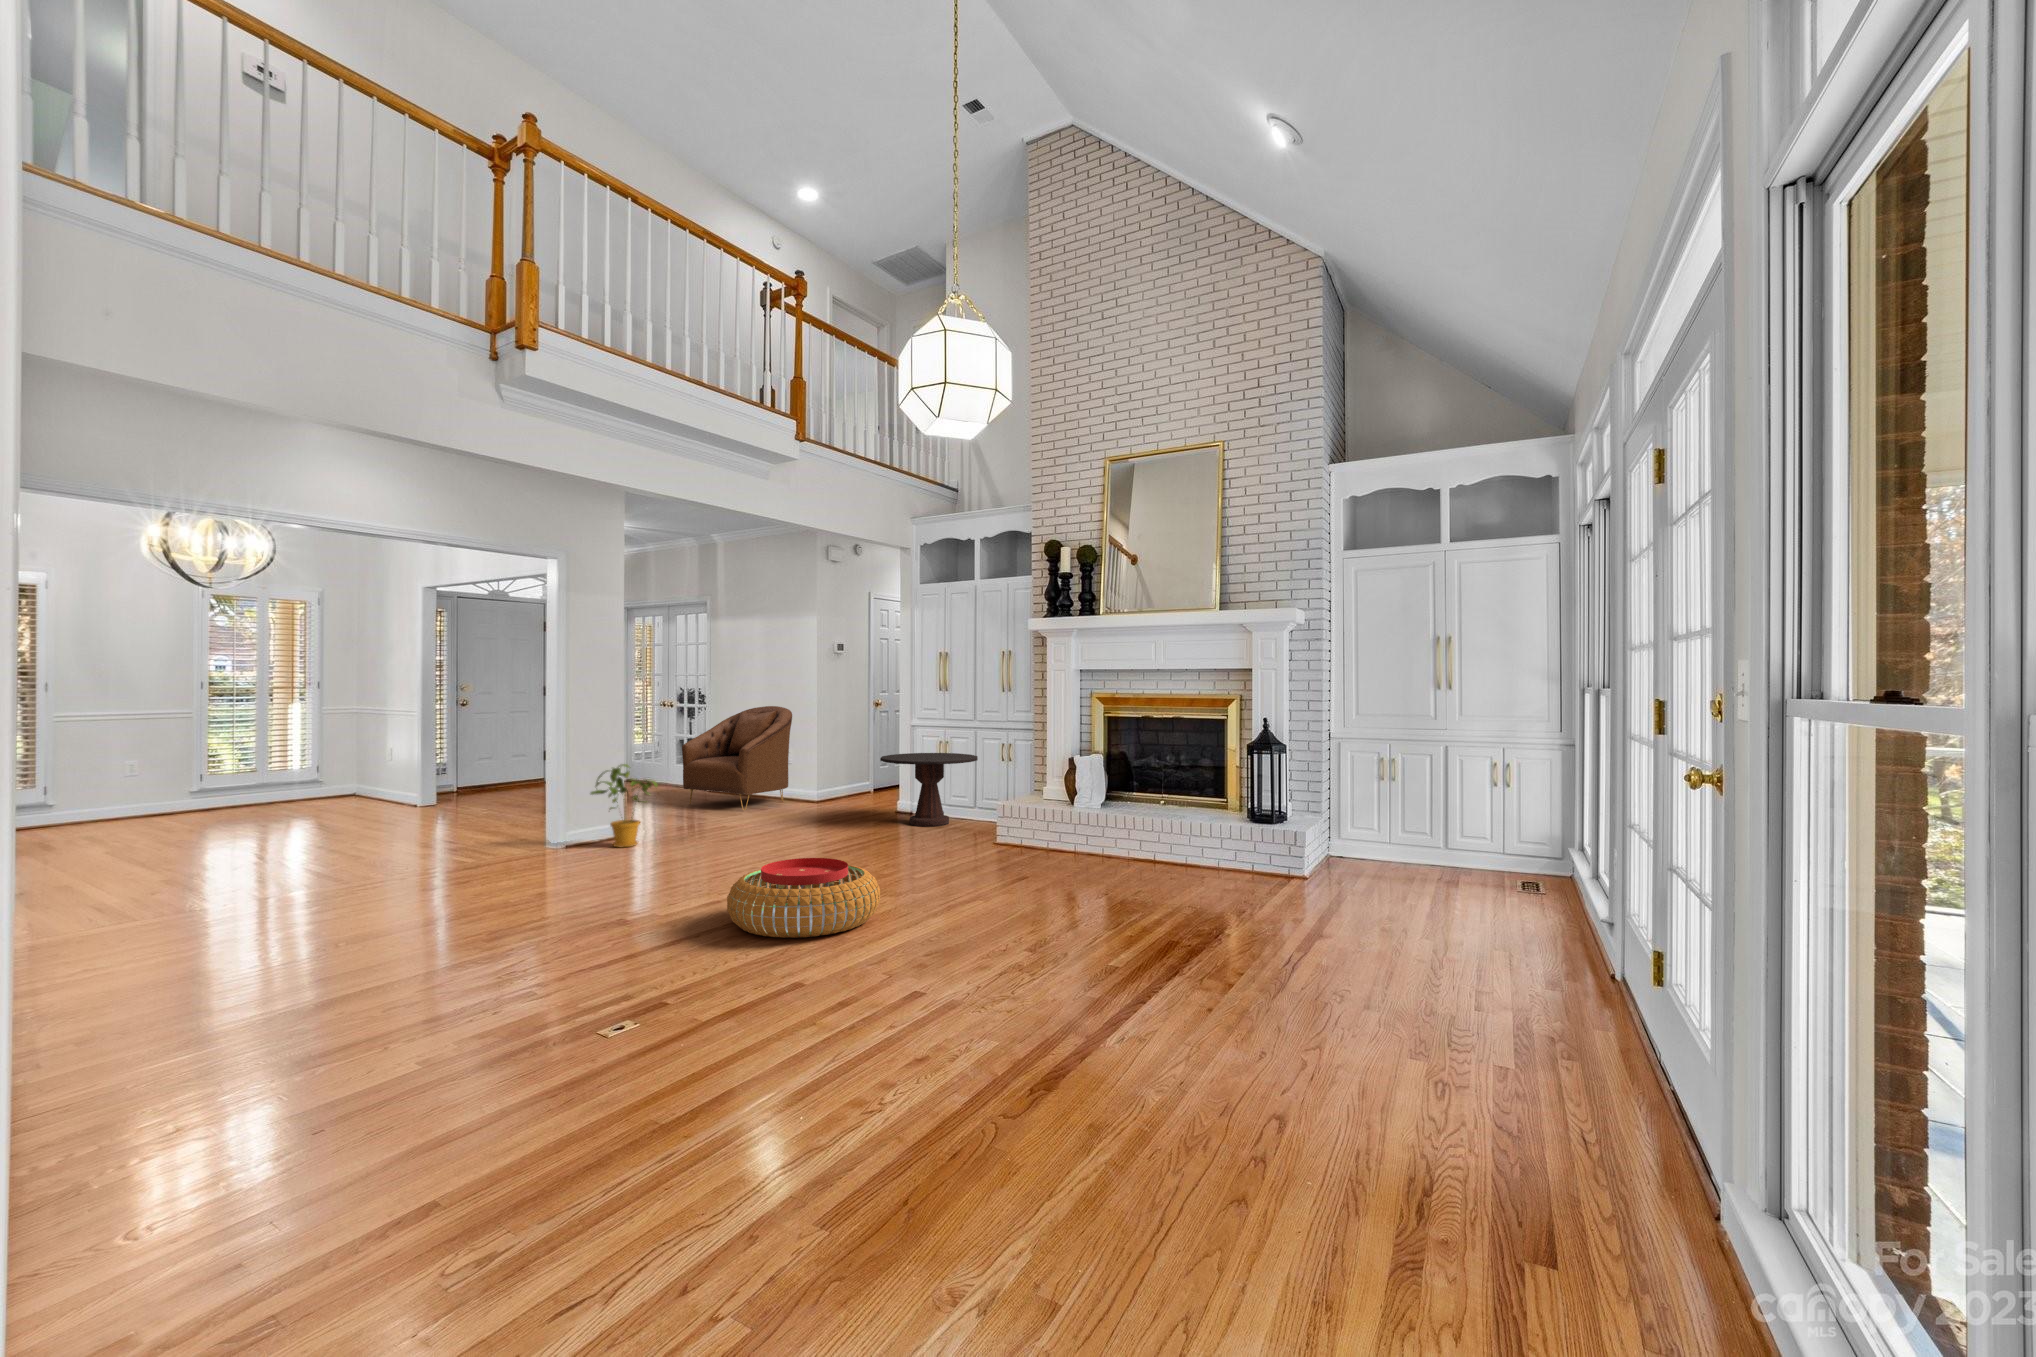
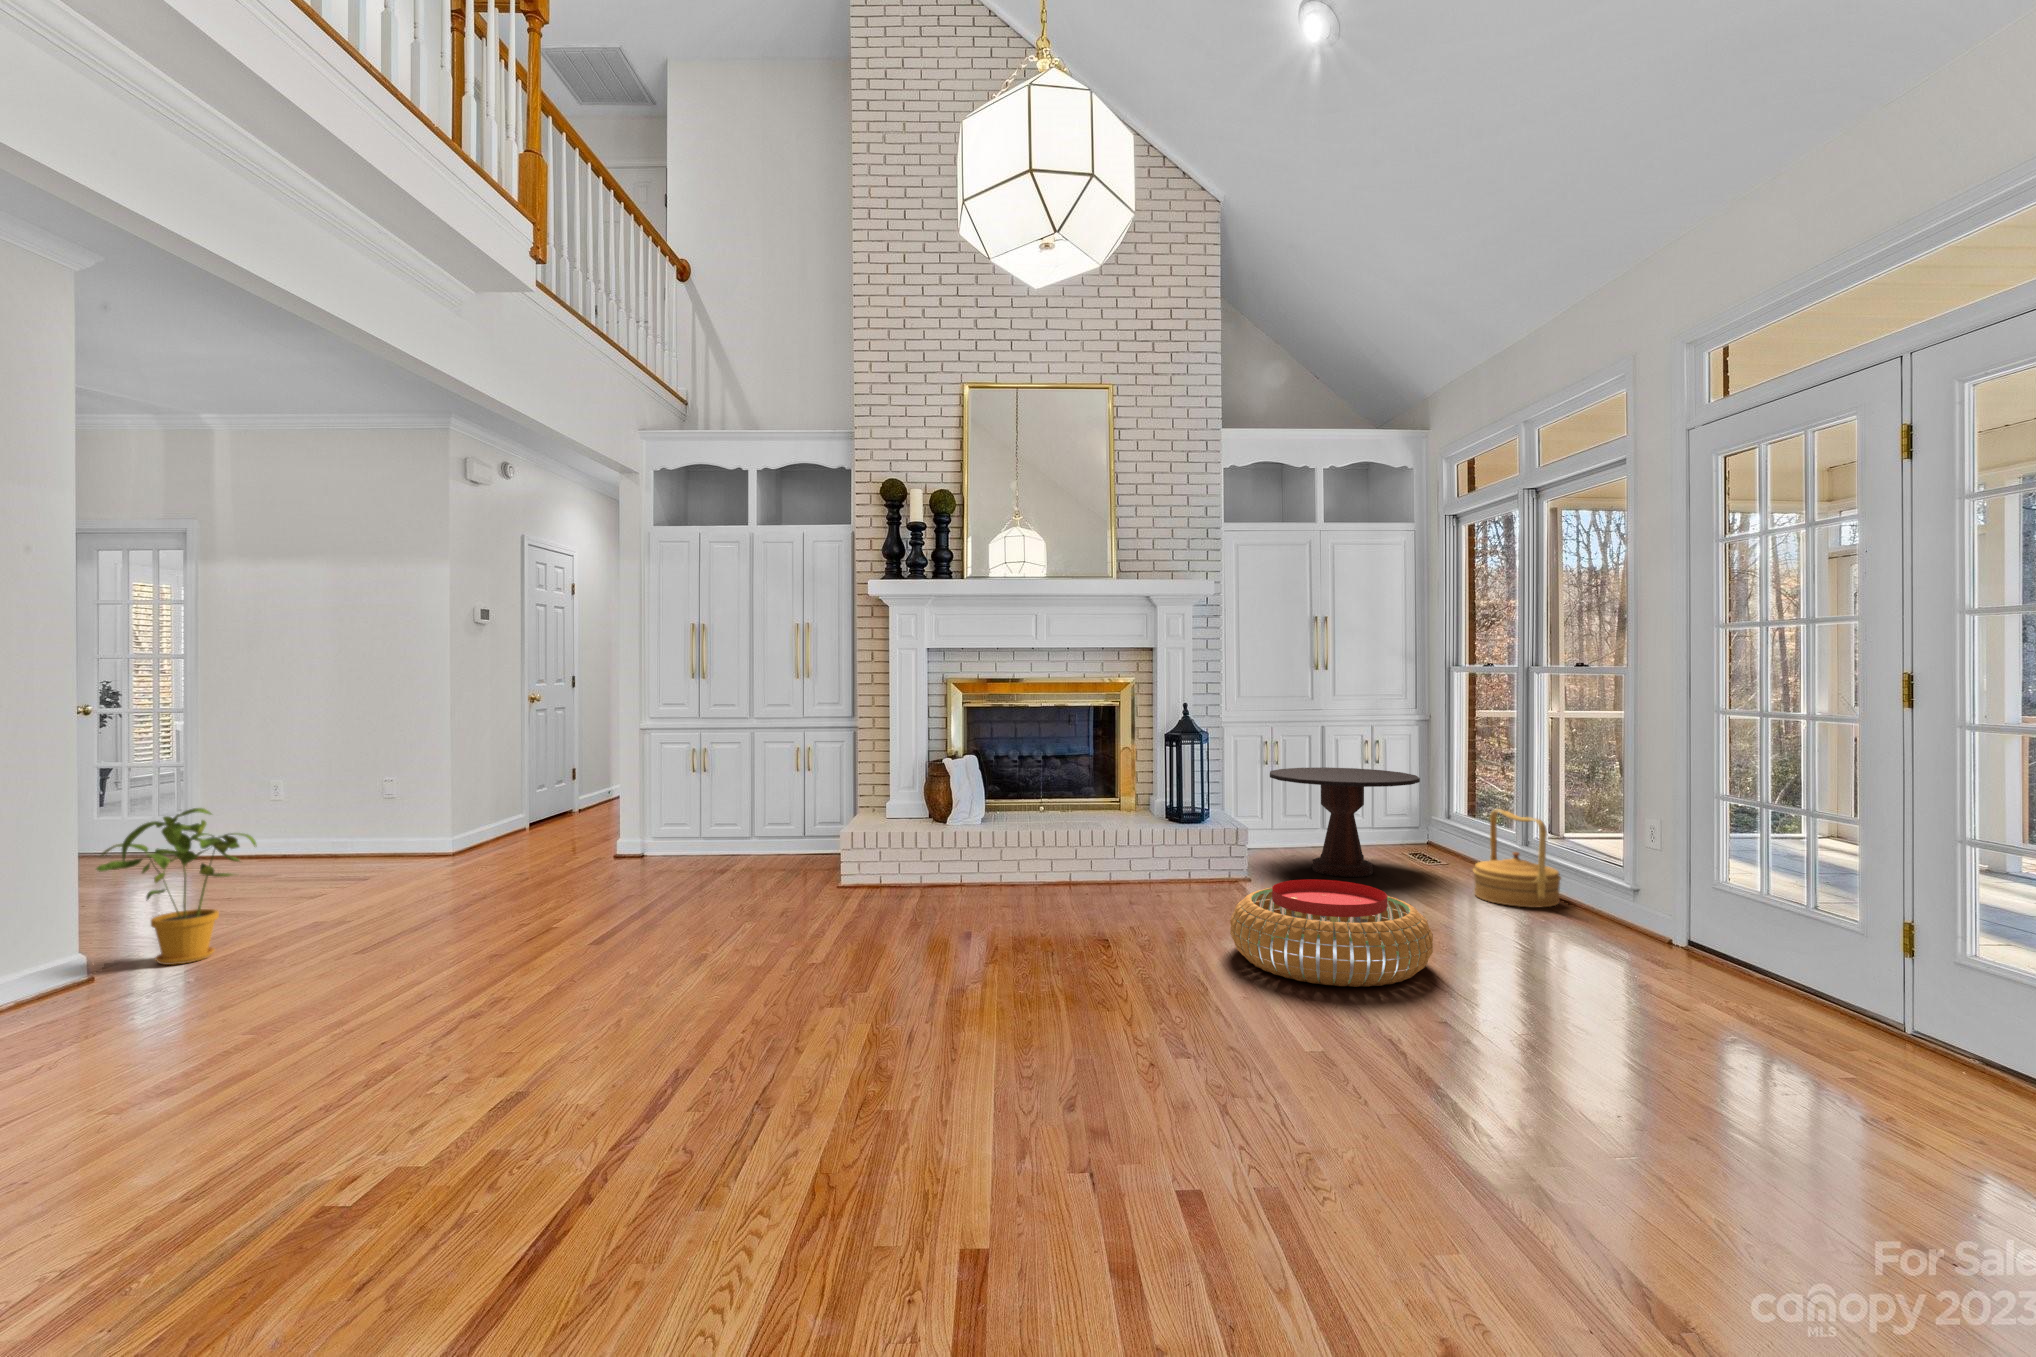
armchair: present [682,706,792,810] -> none [200,704,415,872]
side table: present [880,753,978,826] -> present [1270,767,1420,877]
woven basket: none [1495,833,1586,933] -> present [1473,809,1561,908]
pouf: present [727,858,880,938] -> present [1230,879,1433,987]

